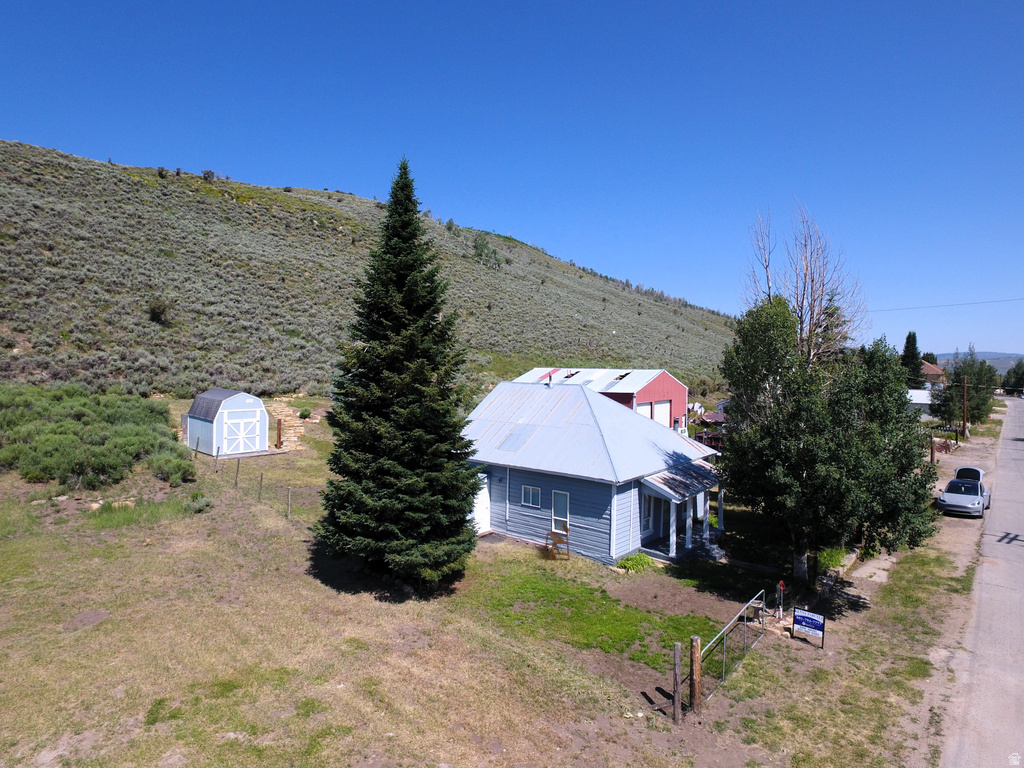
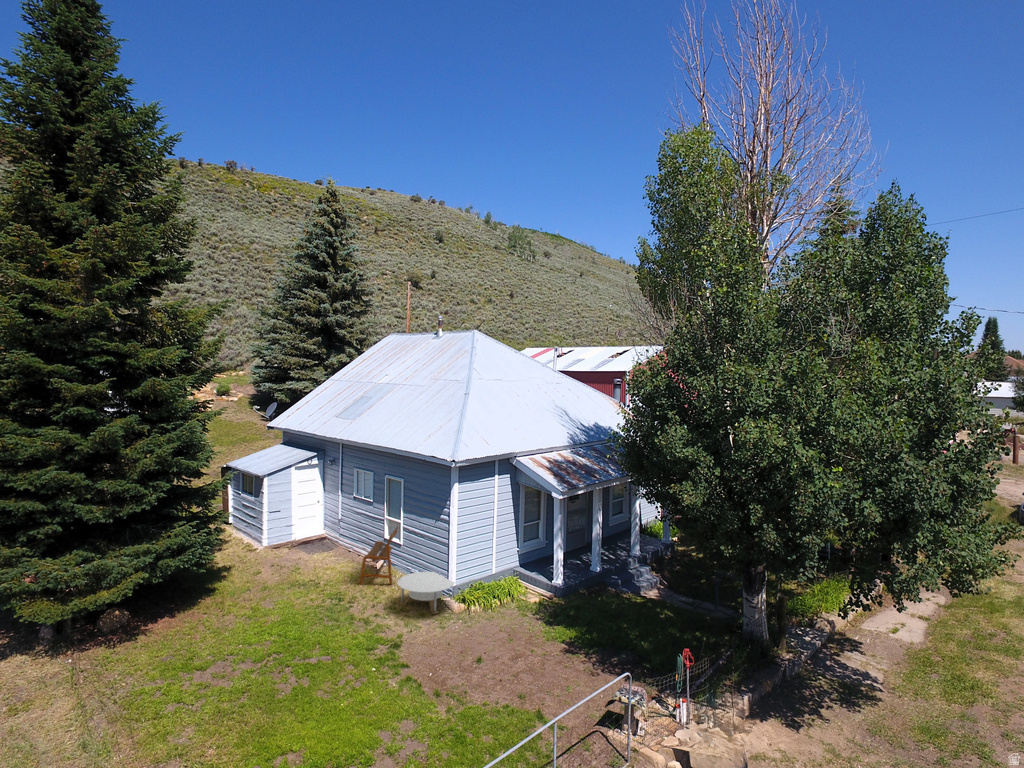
round table: none [584,551,619,575] -> present [398,572,455,614]

